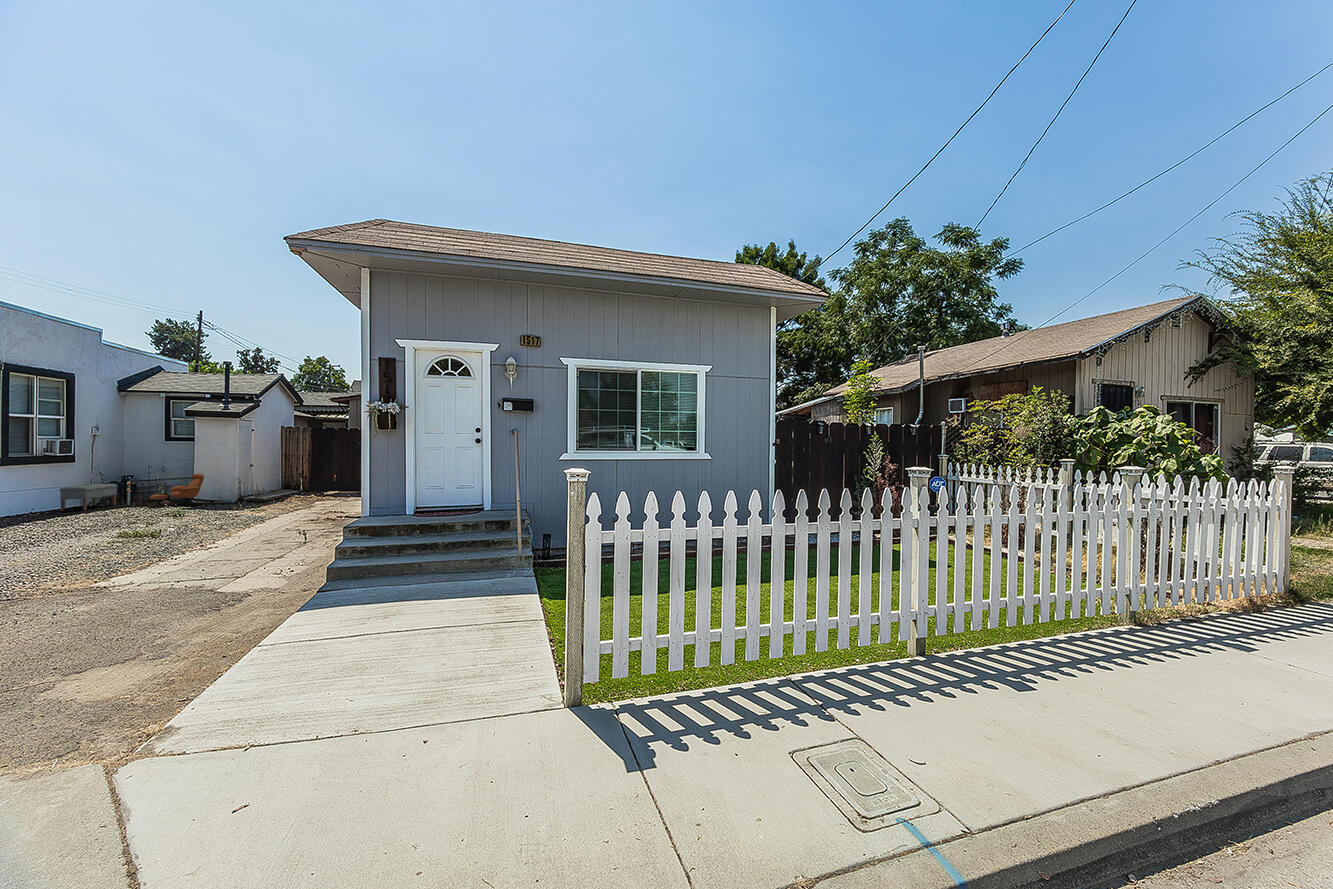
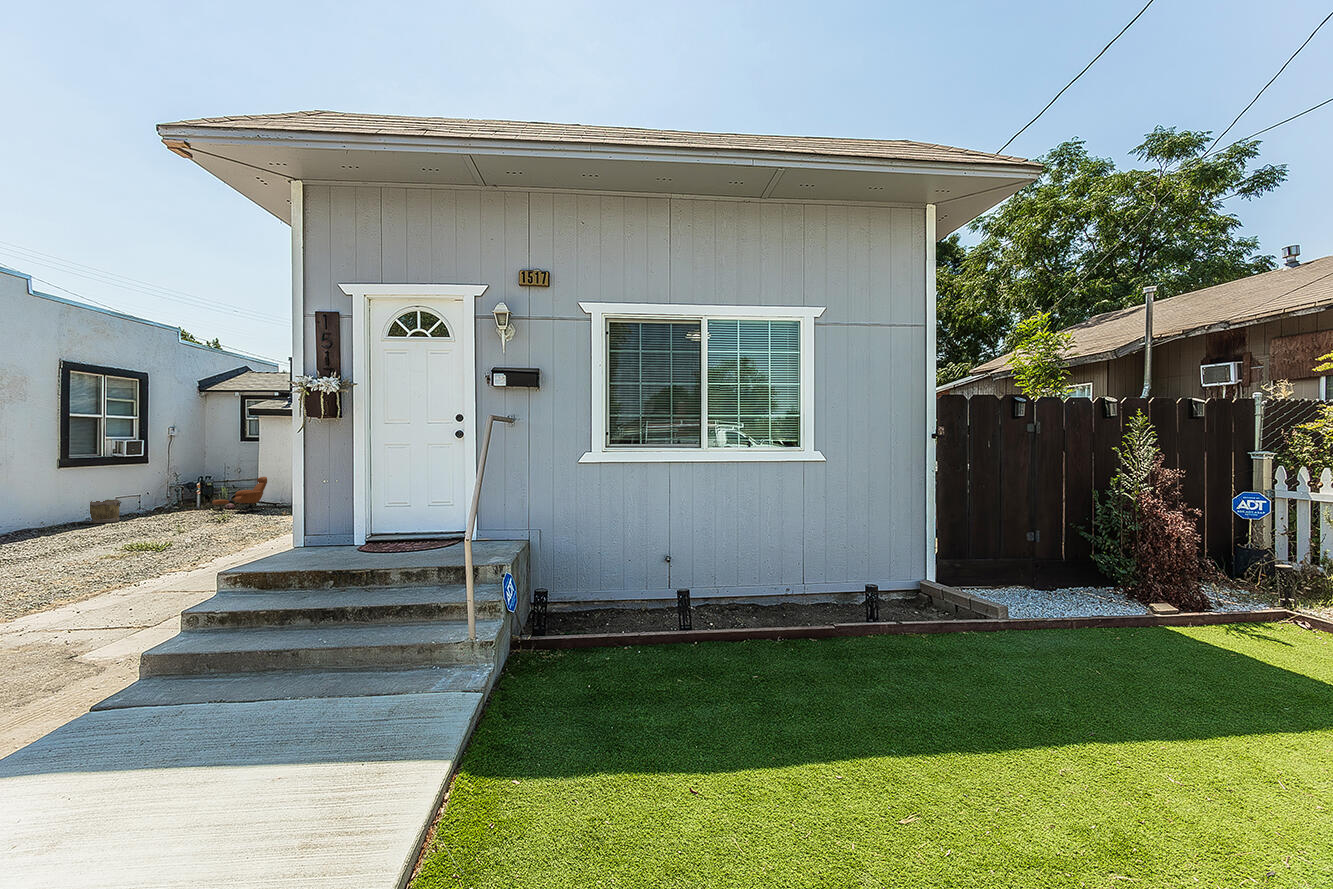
bench: present [59,484,117,511] -> none [128,487,191,516]
bucket: none [28,495,61,518] -> present [90,499,121,523]

